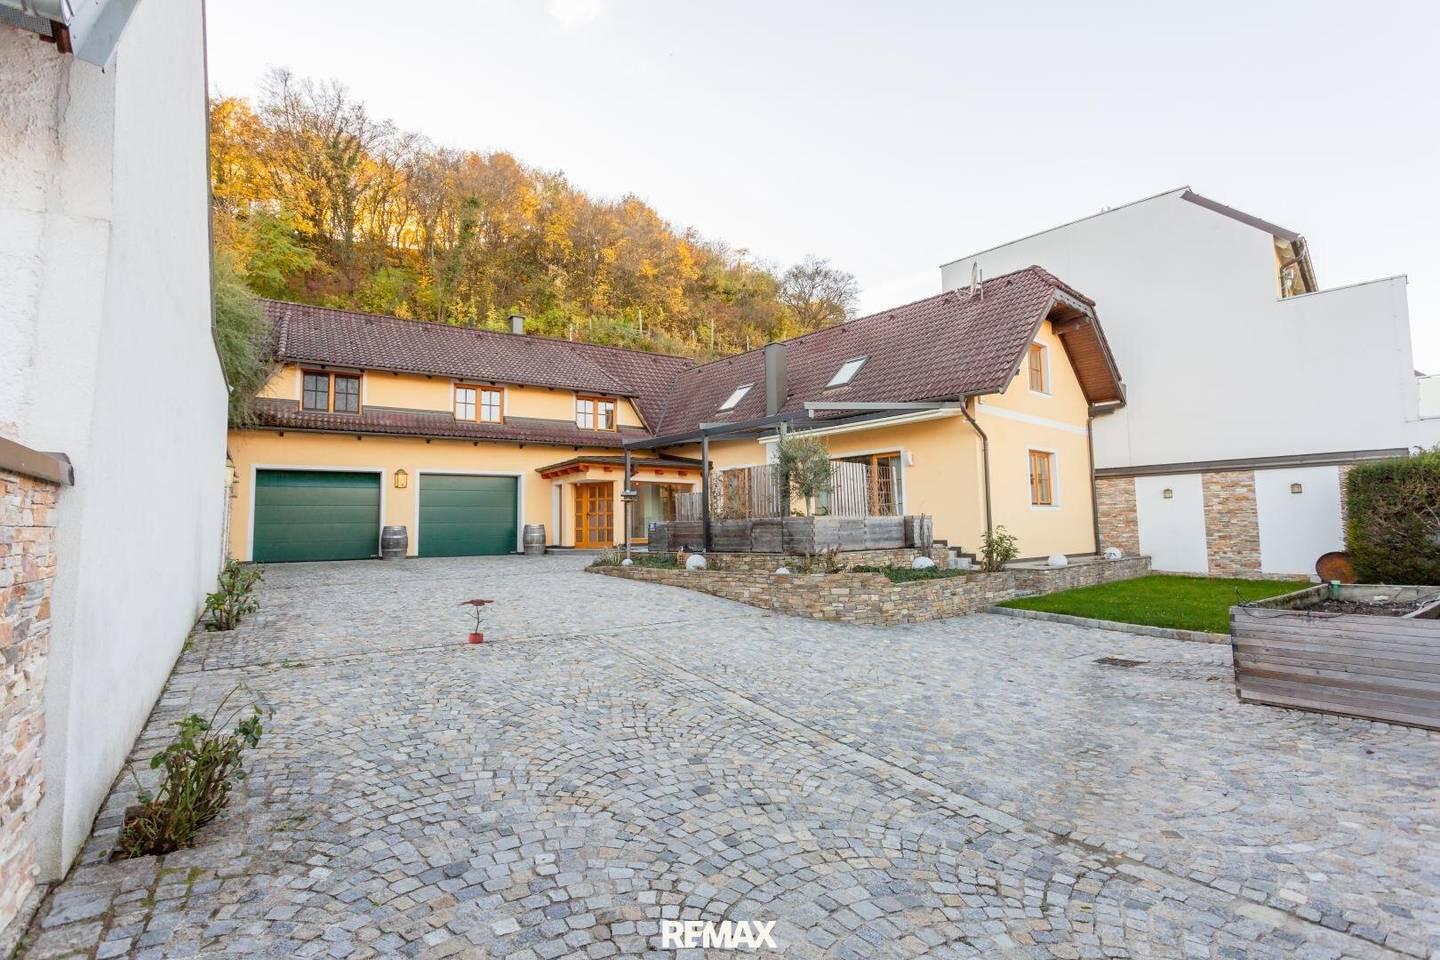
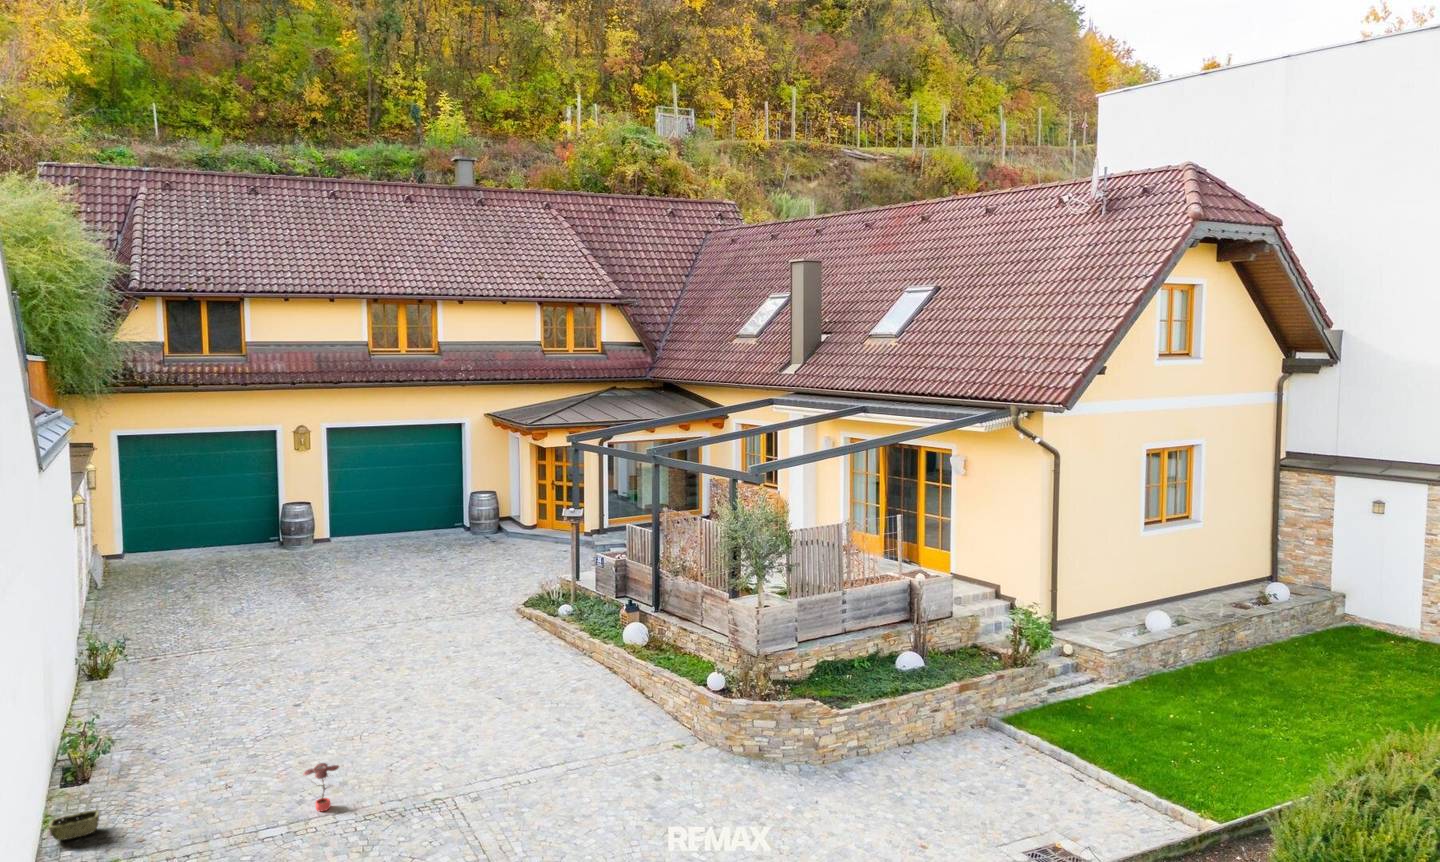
woven basket: none [184,635,243,660] -> present [49,810,99,840]

